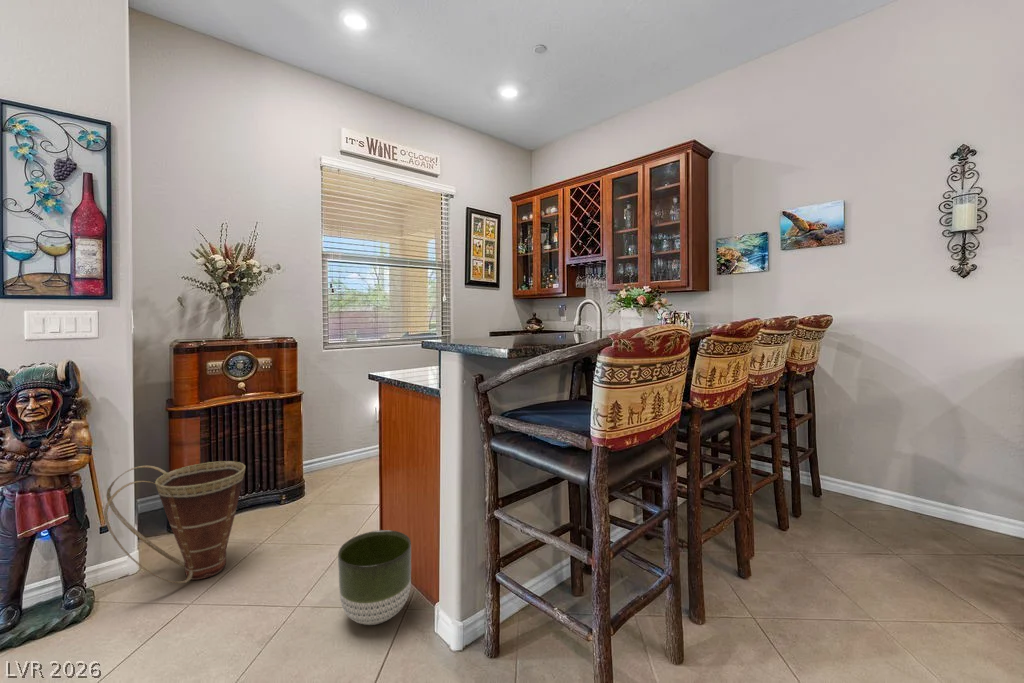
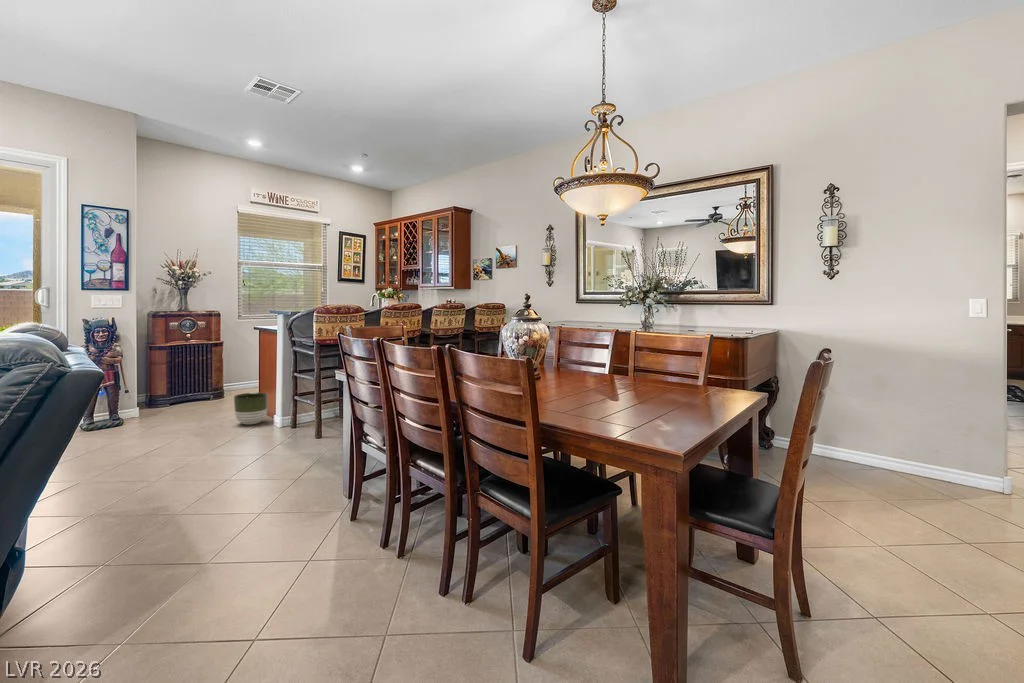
basket: present [104,461,245,583] -> none [128,367,193,418]

